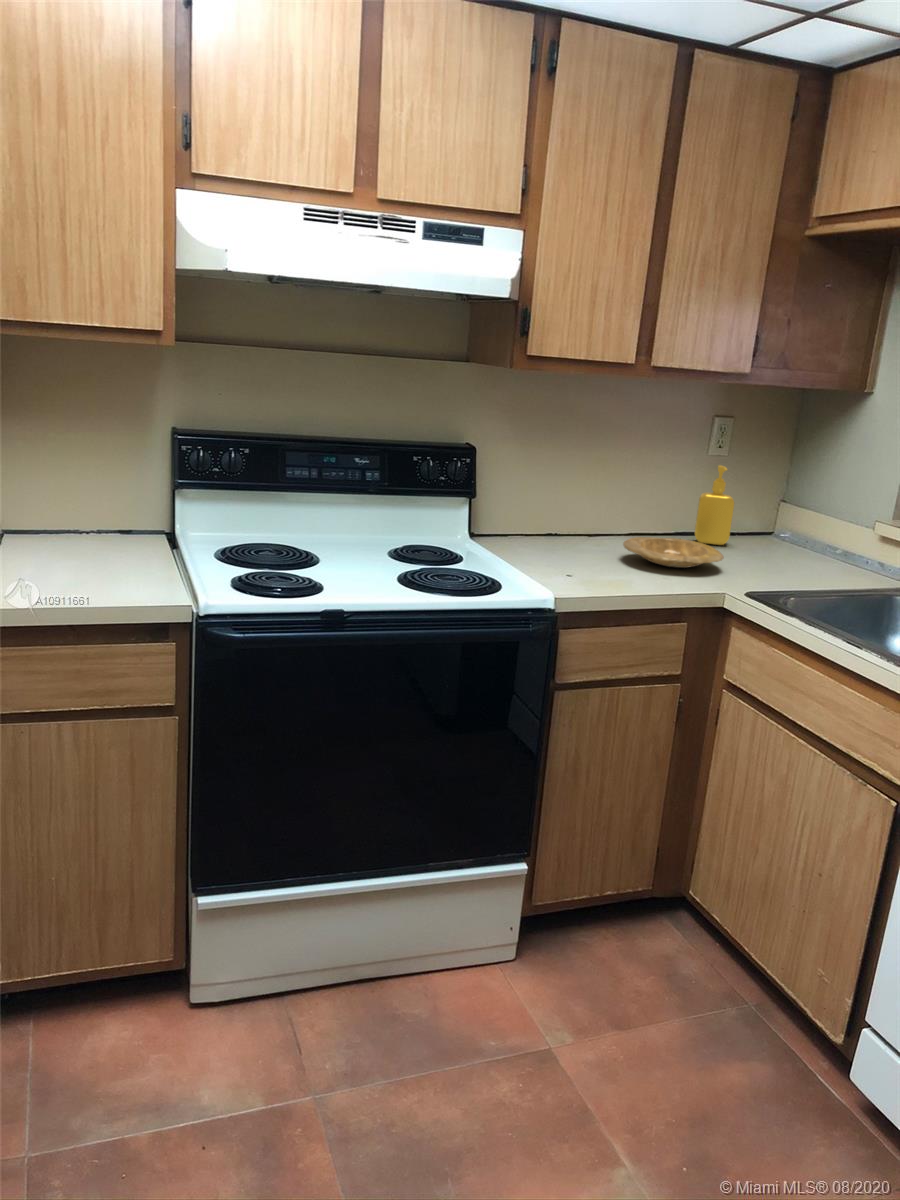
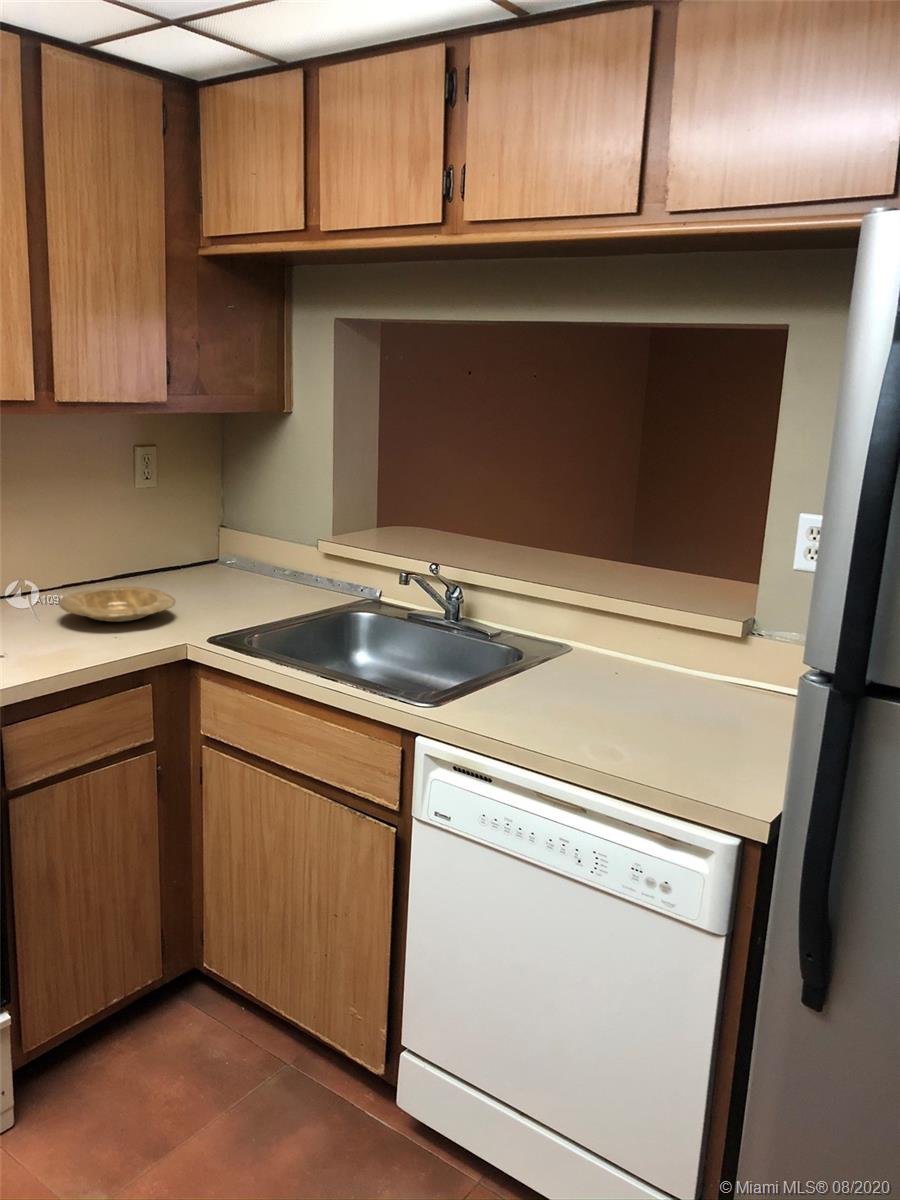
soap dispenser: present [695,466,734,545] -> none [136,500,175,585]

